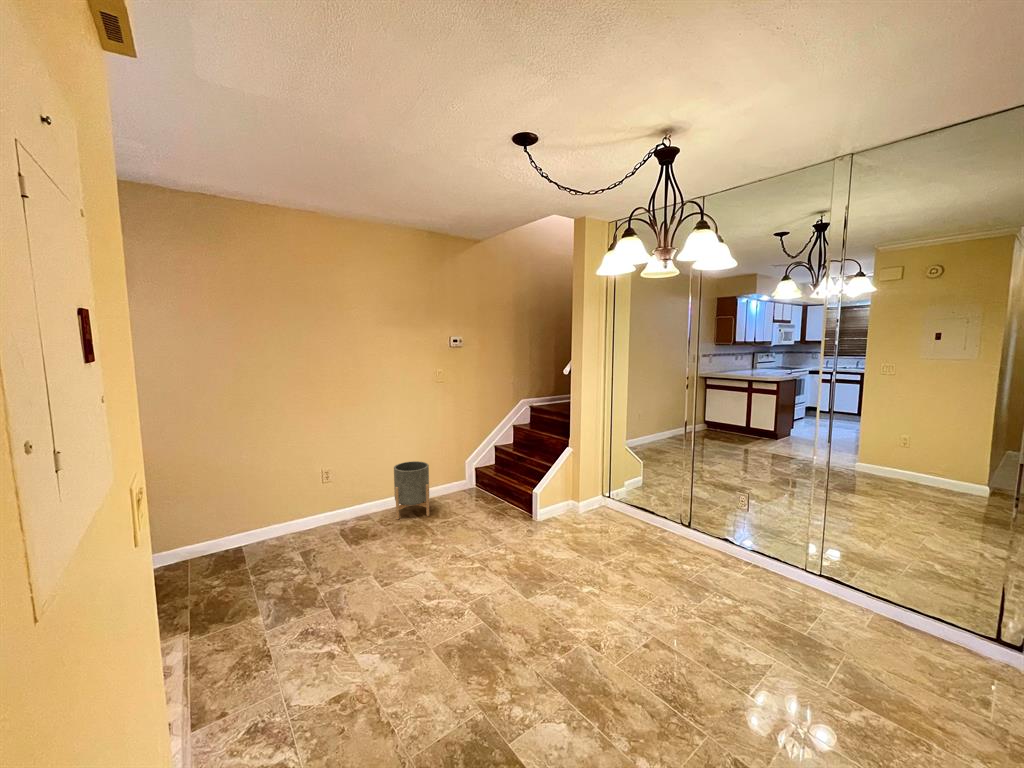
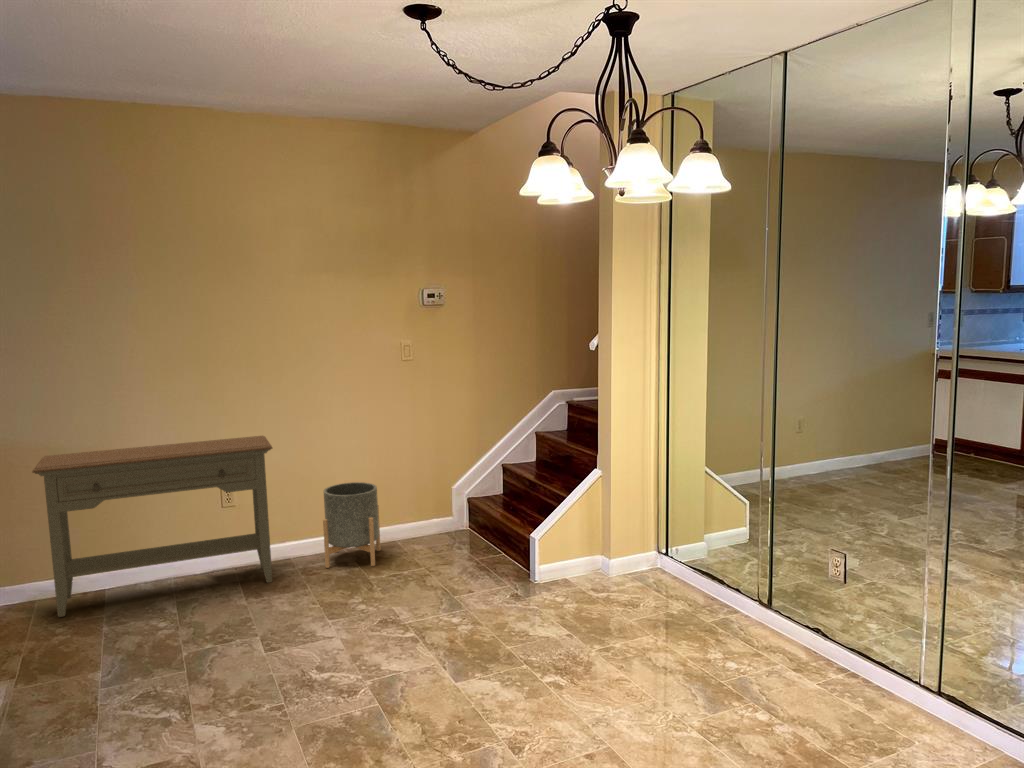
console table: none [190,433,367,574] -> present [32,436,272,617]

